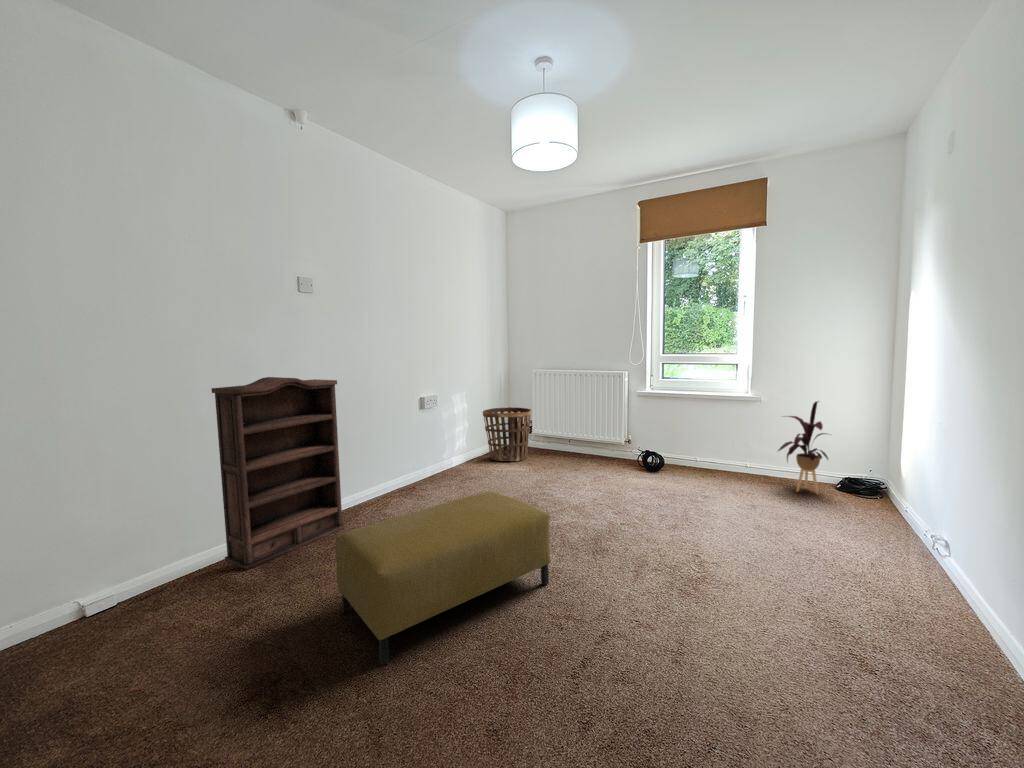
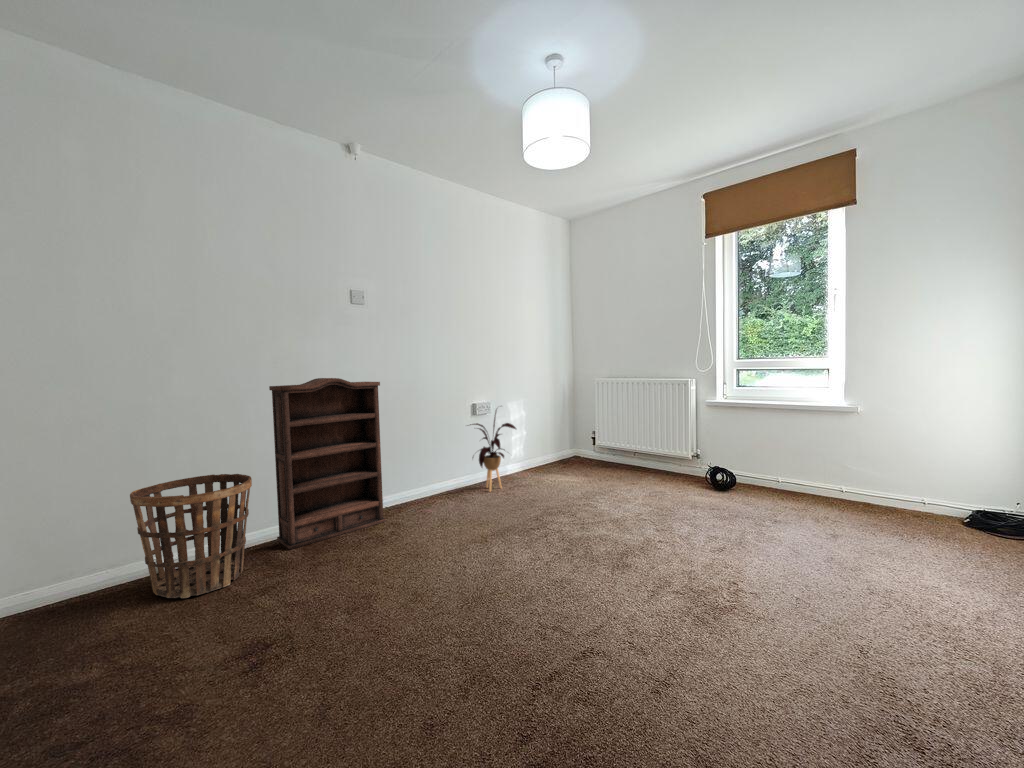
house plant: present [778,401,828,494] -> present [470,412,516,492]
basket: present [483,407,531,461] -> present [130,474,252,598]
ottoman: present [336,492,551,665] -> none [340,493,553,647]

